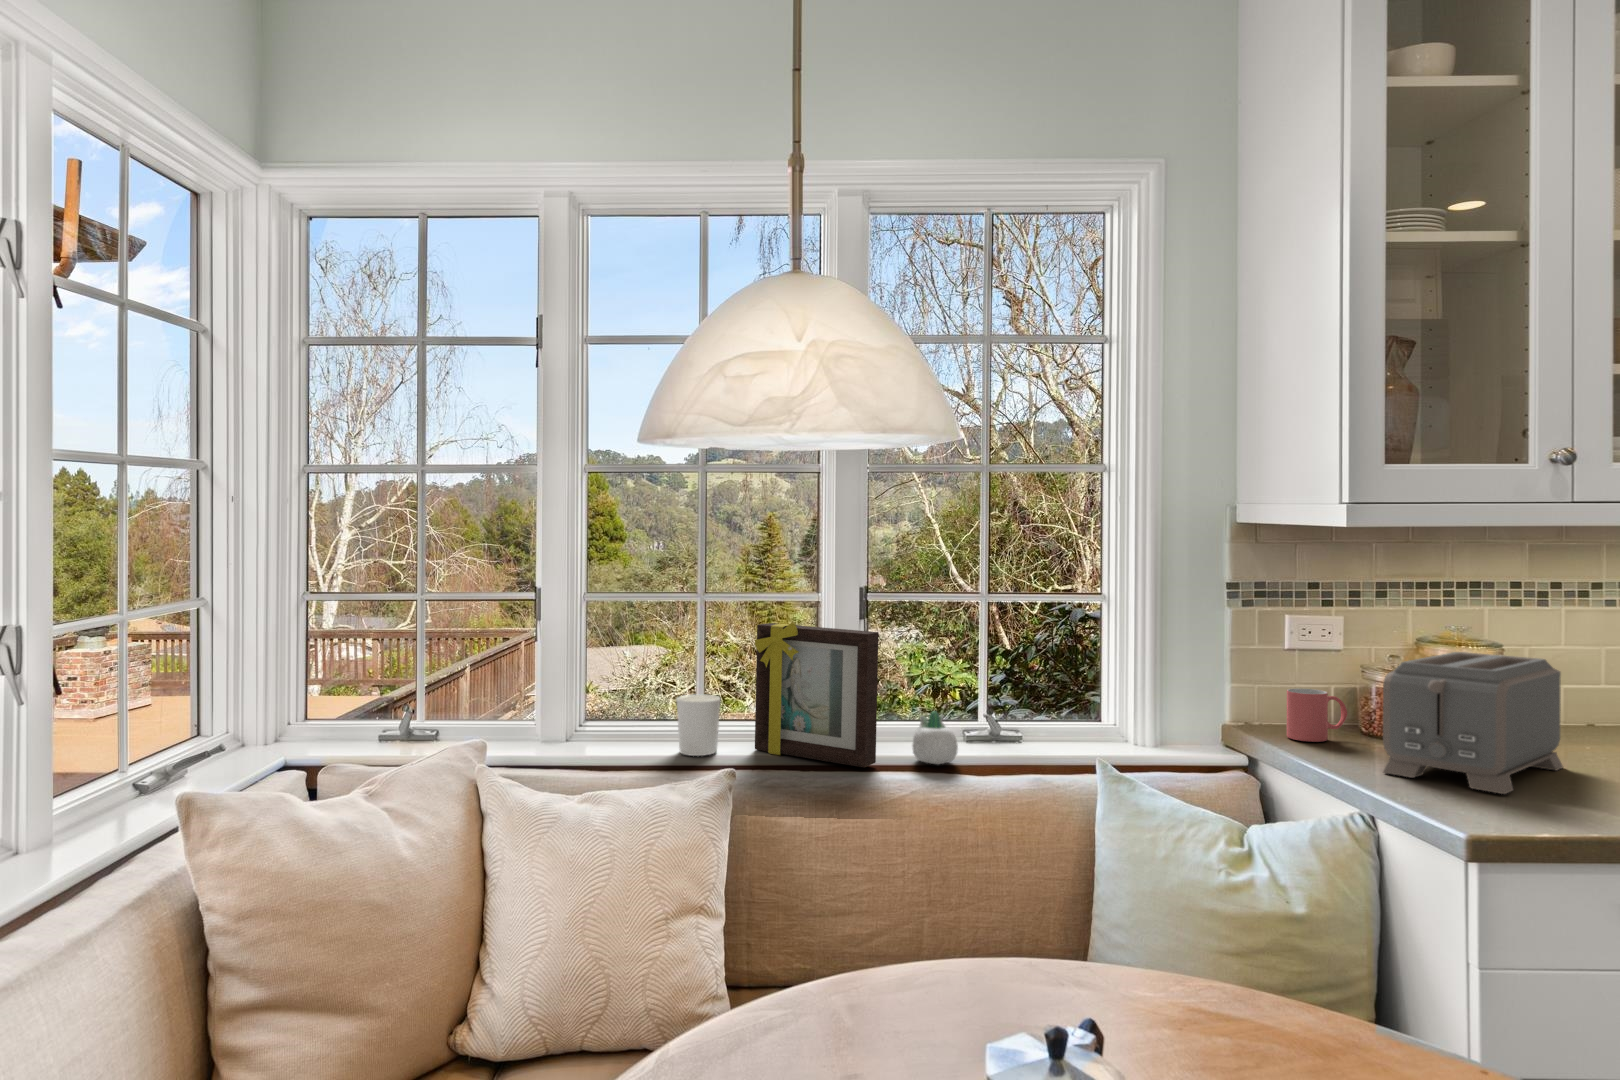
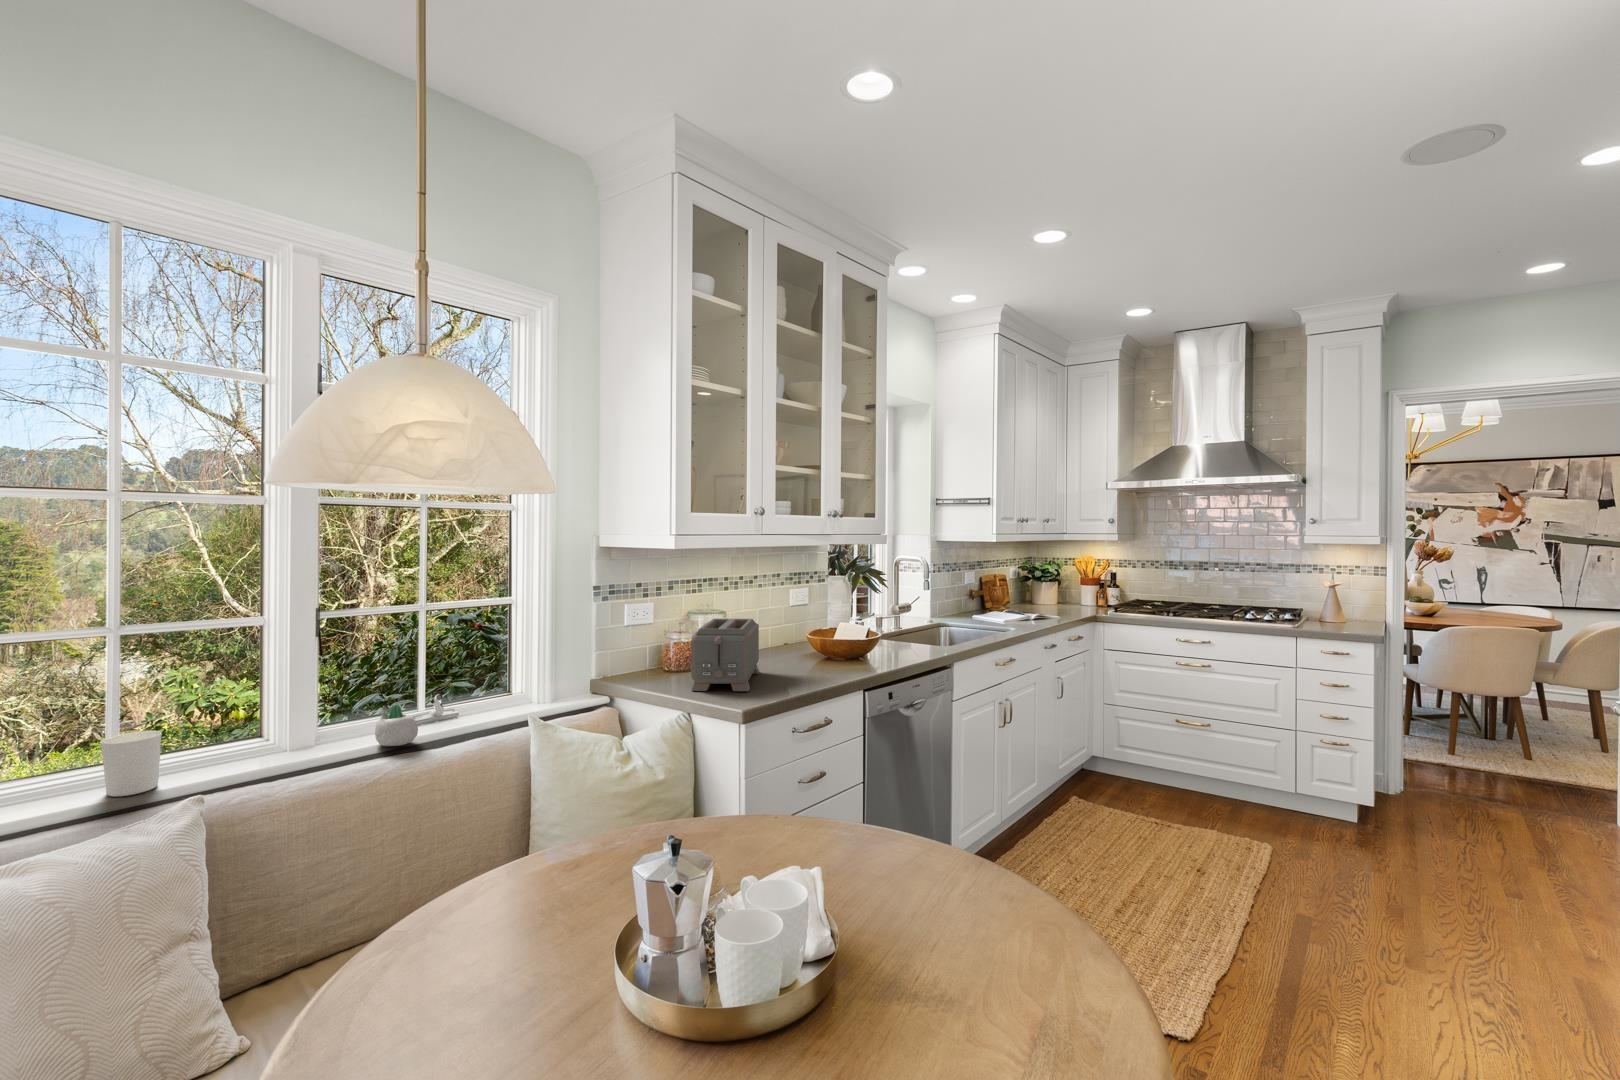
picture frame: present [755,622,879,767] -> none [203,649,347,773]
mug: present [1287,688,1347,742] -> none [630,648,661,680]

